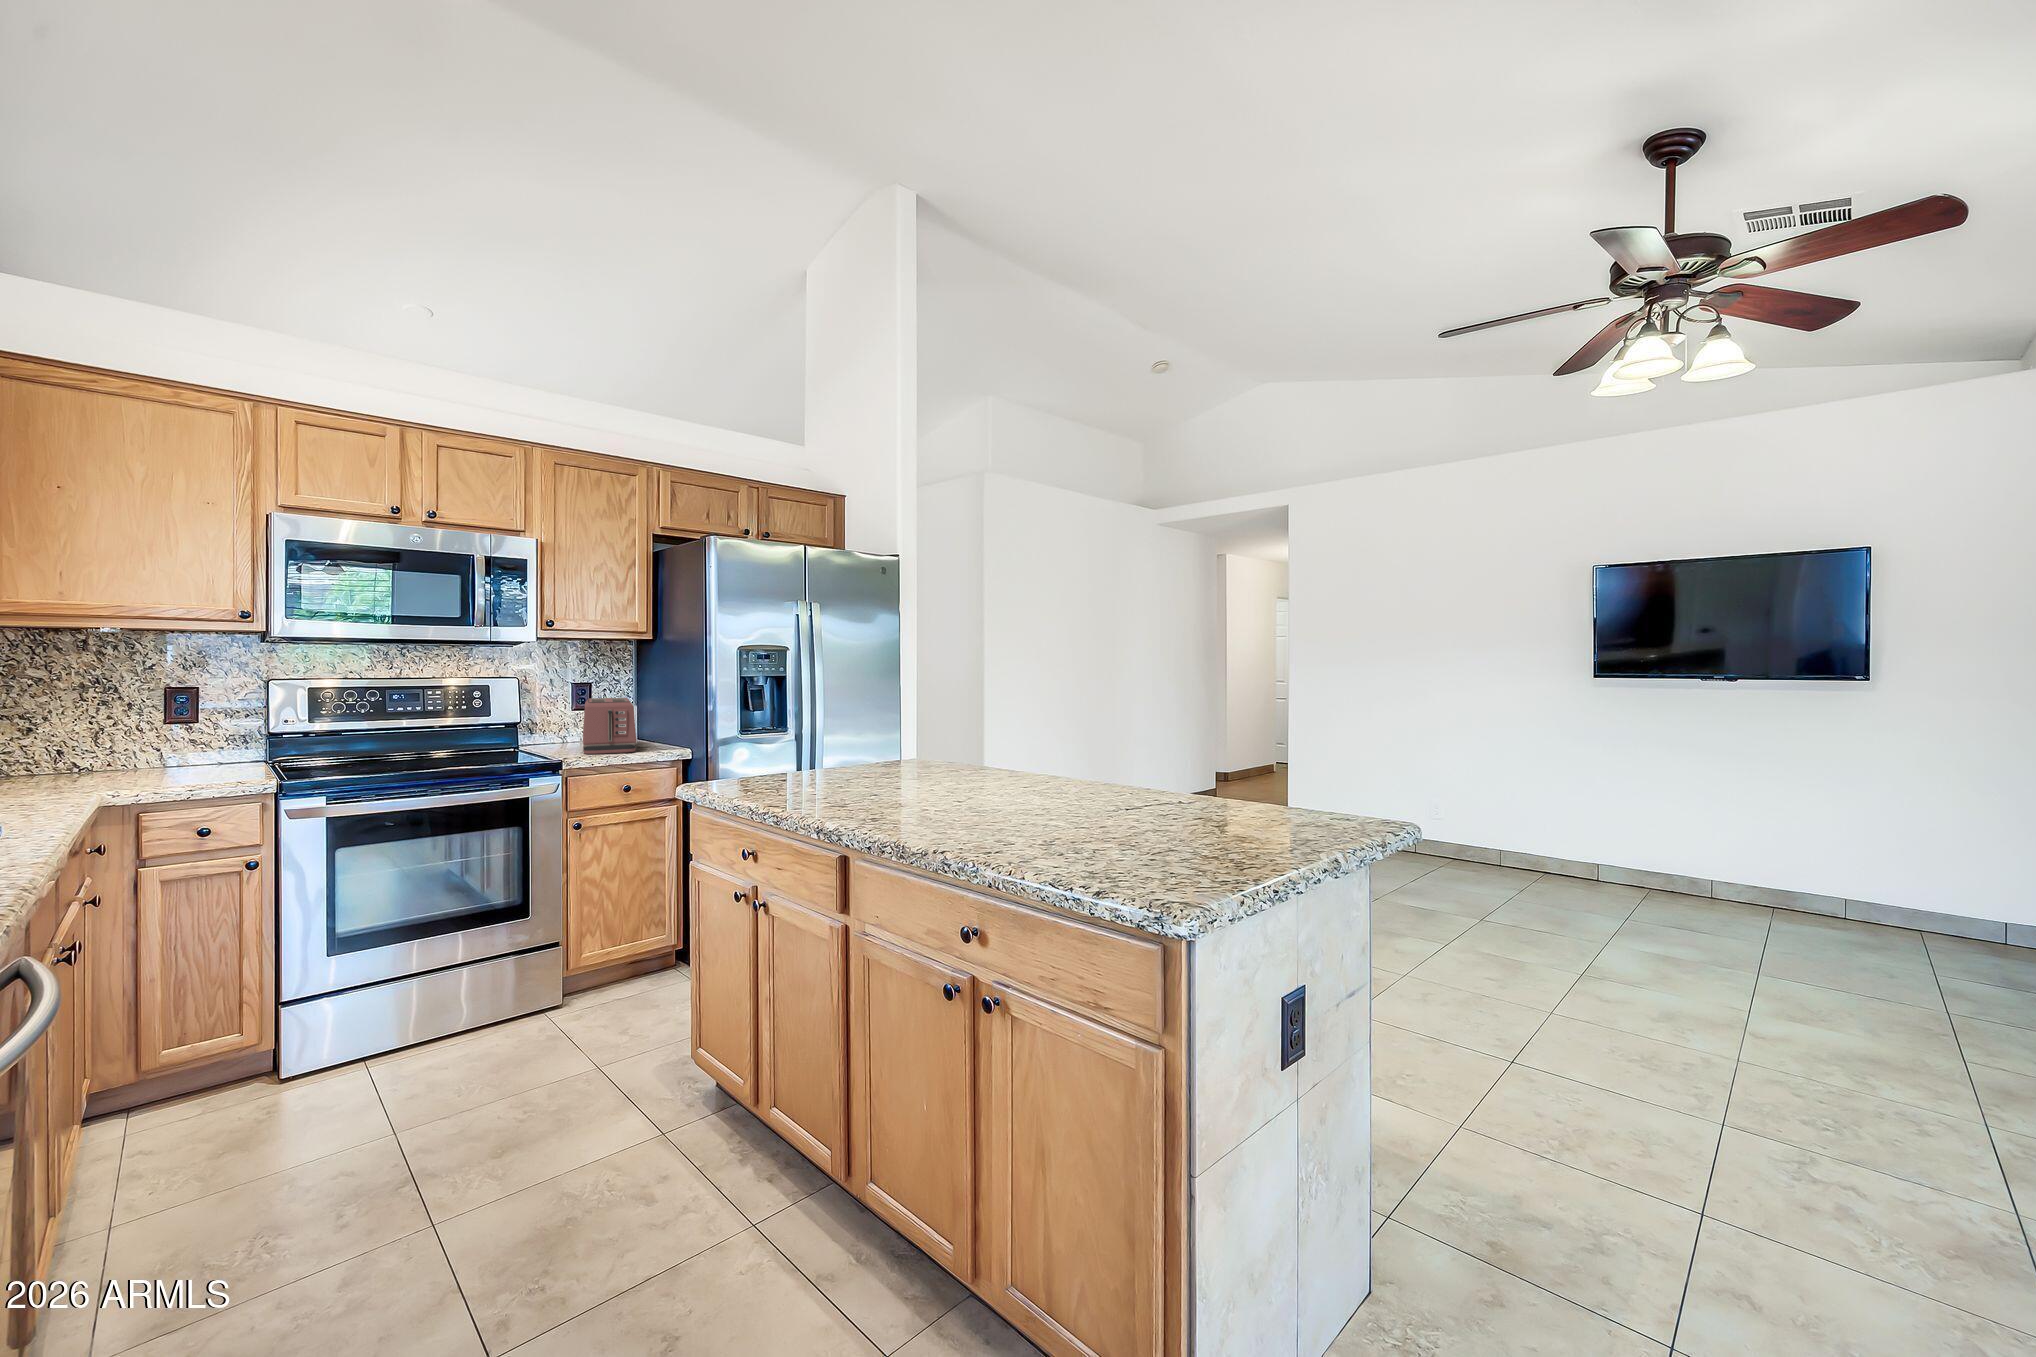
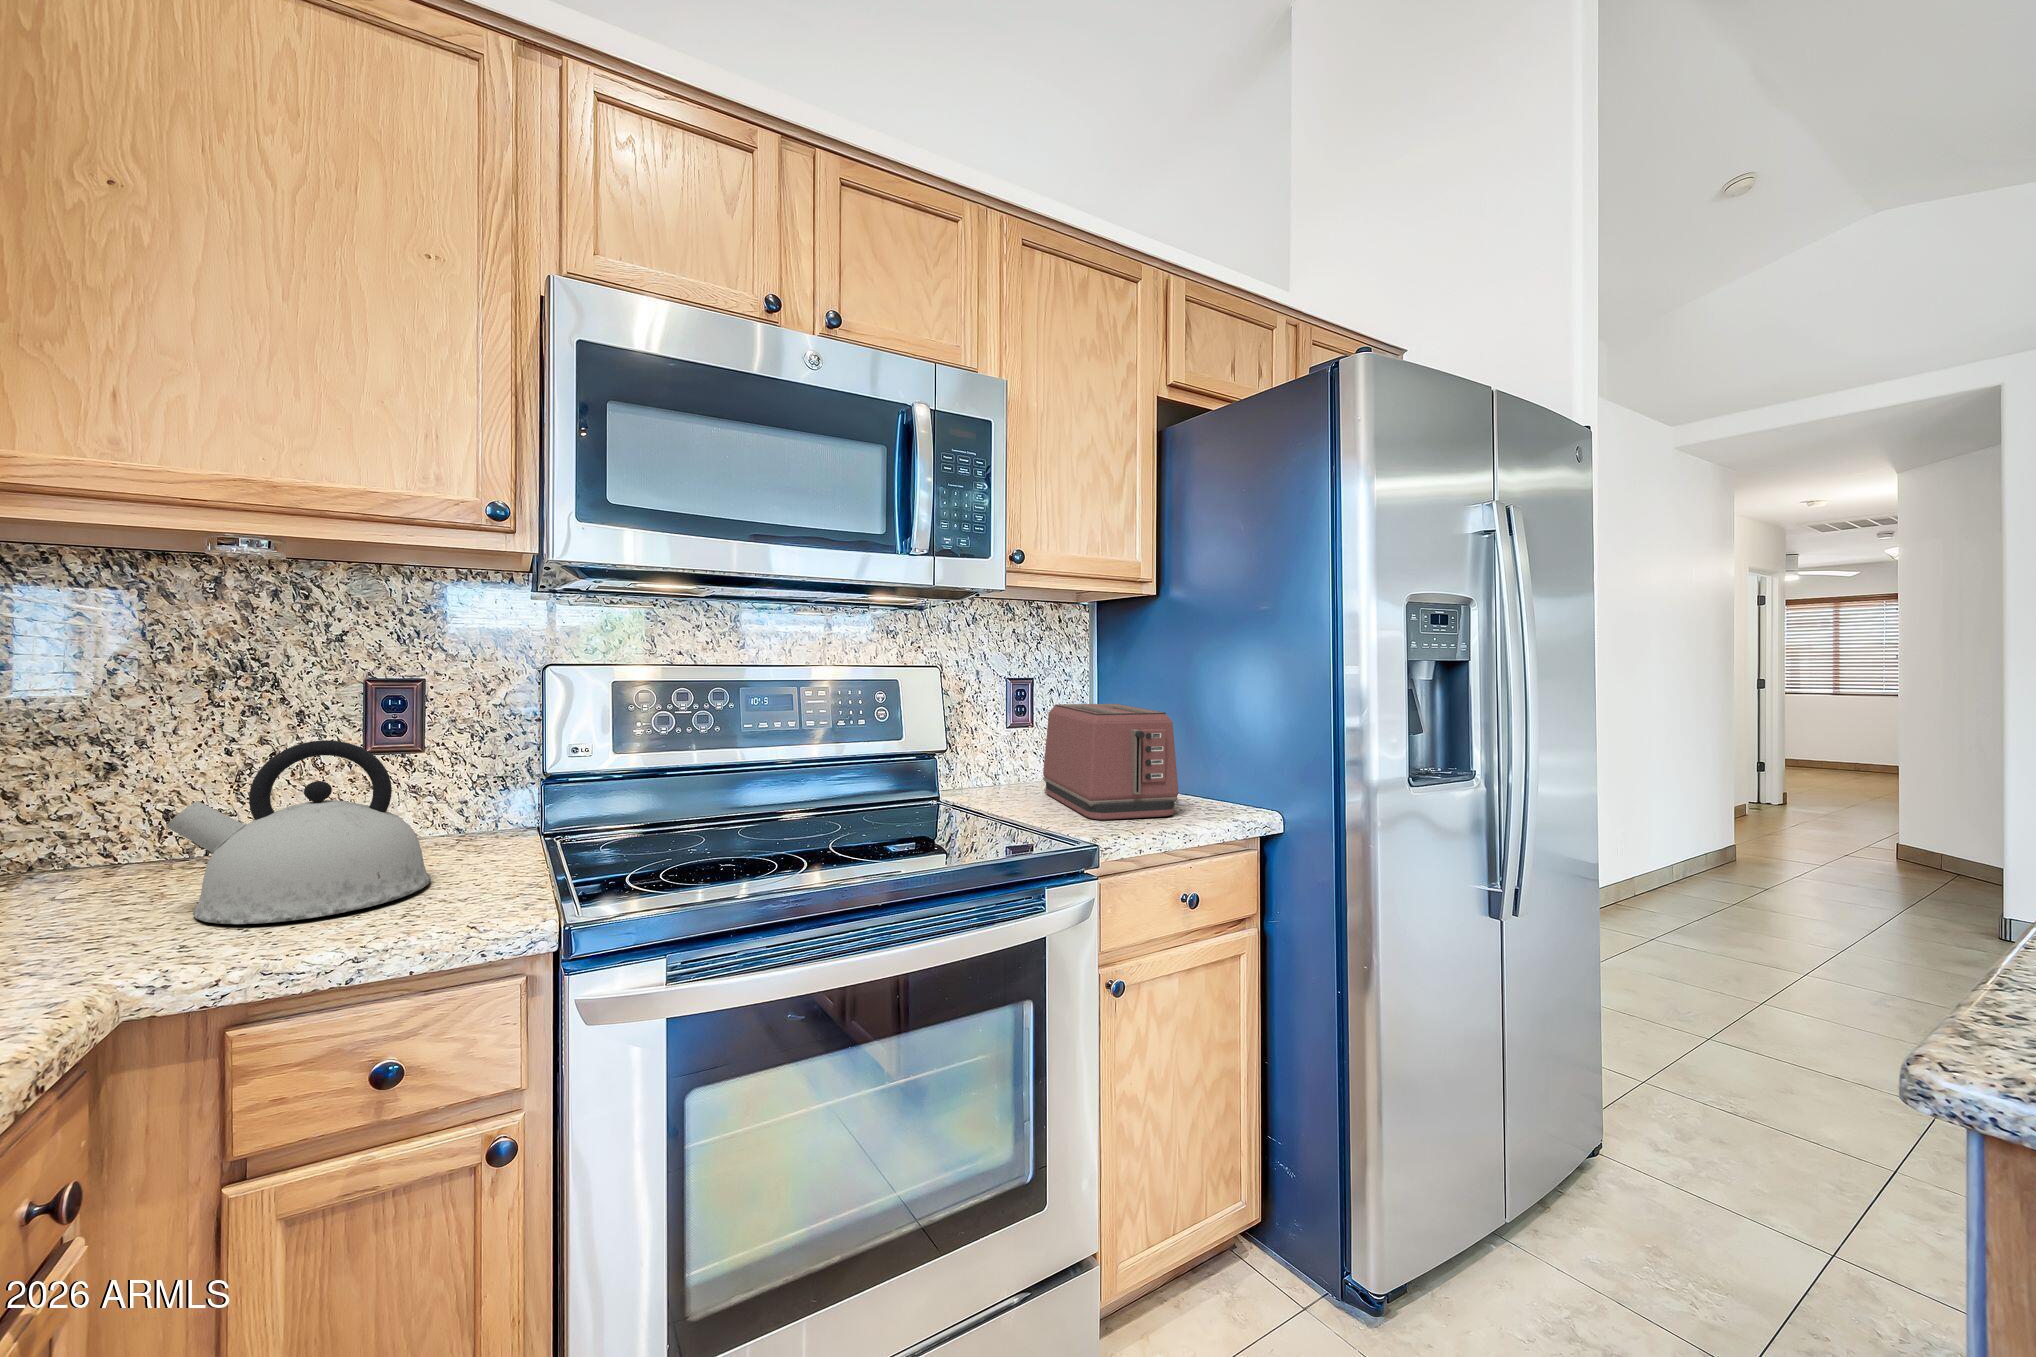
kettle: none [92,714,213,784] -> present [166,740,431,924]

